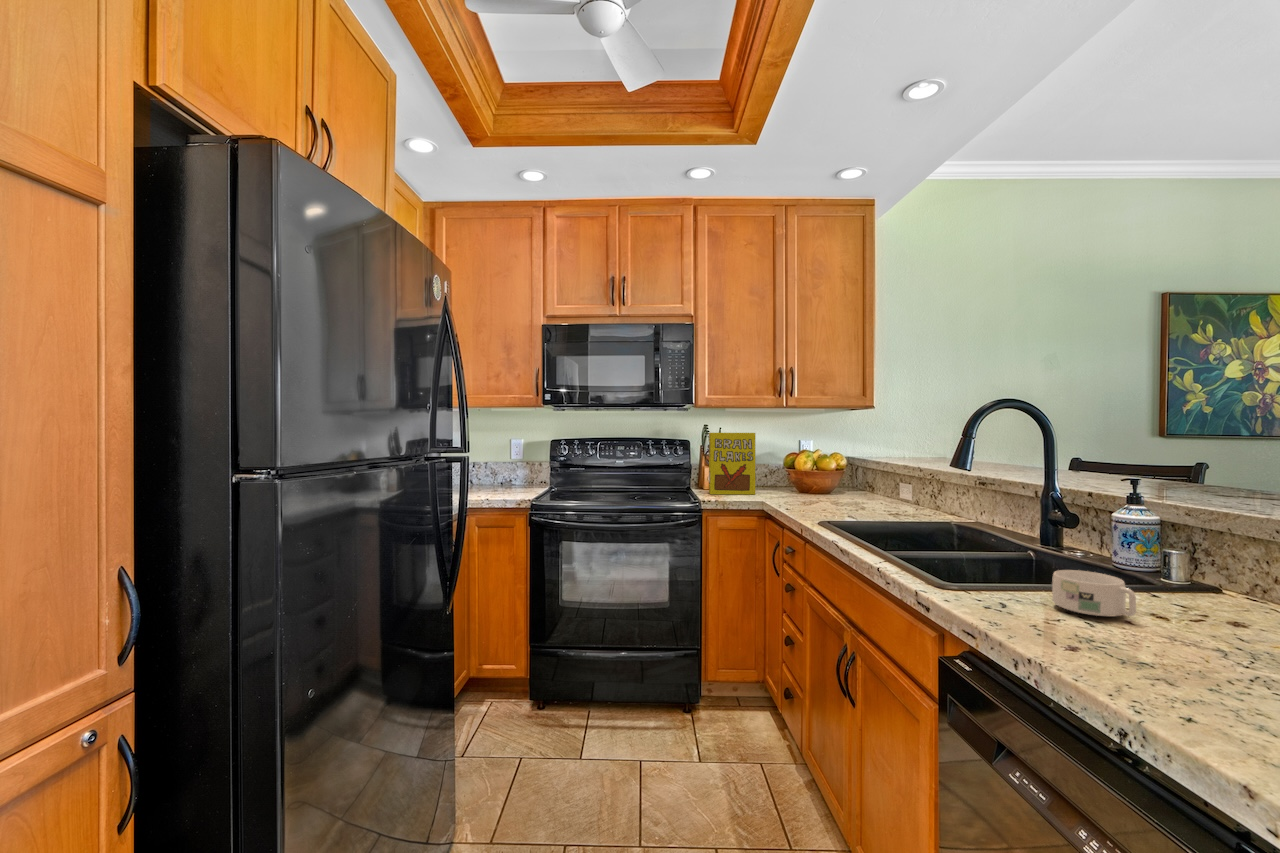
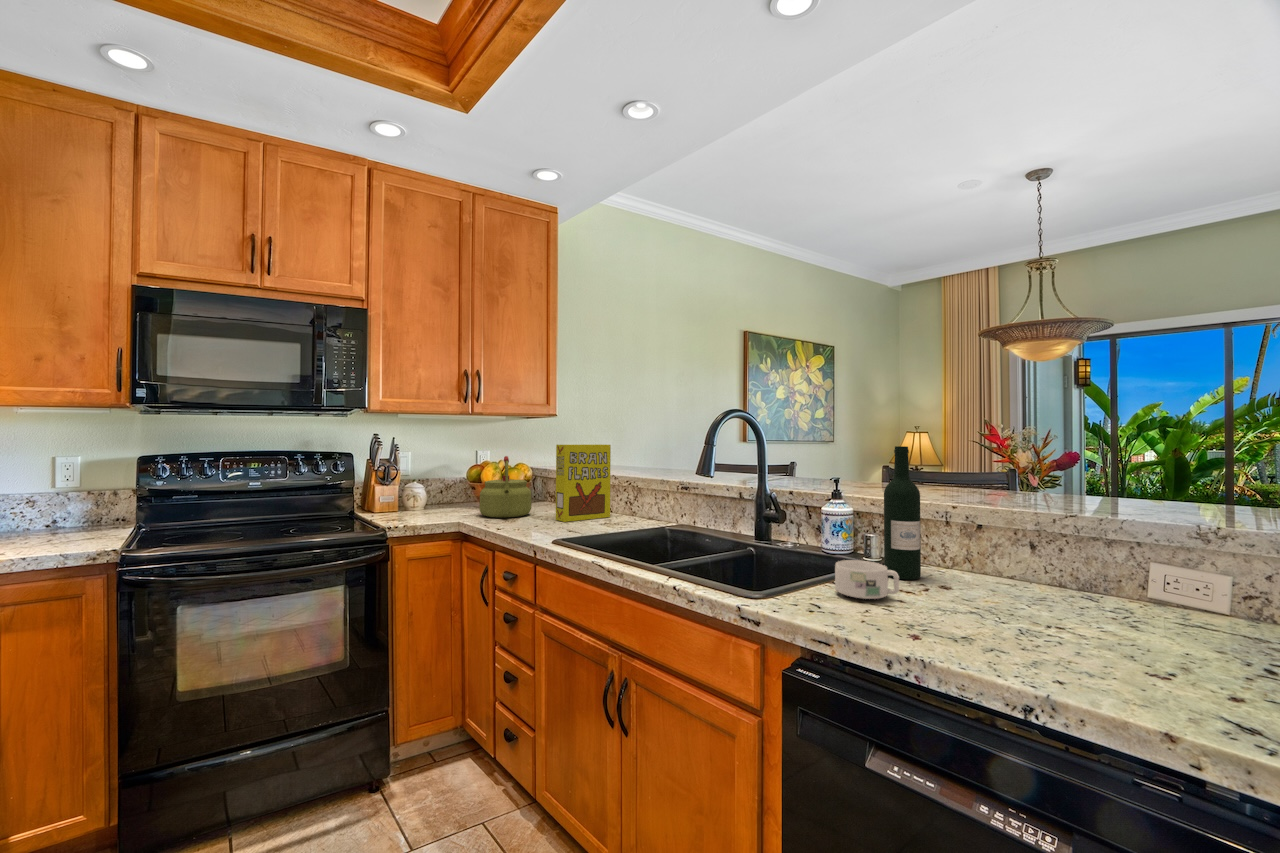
cereal box: present [709,433,755,495] -> present [556,444,611,522]
wine bottle: none [1176,439,1237,615] -> present [884,446,921,580]
kettle: none [782,444,832,501] -> present [479,456,531,518]

